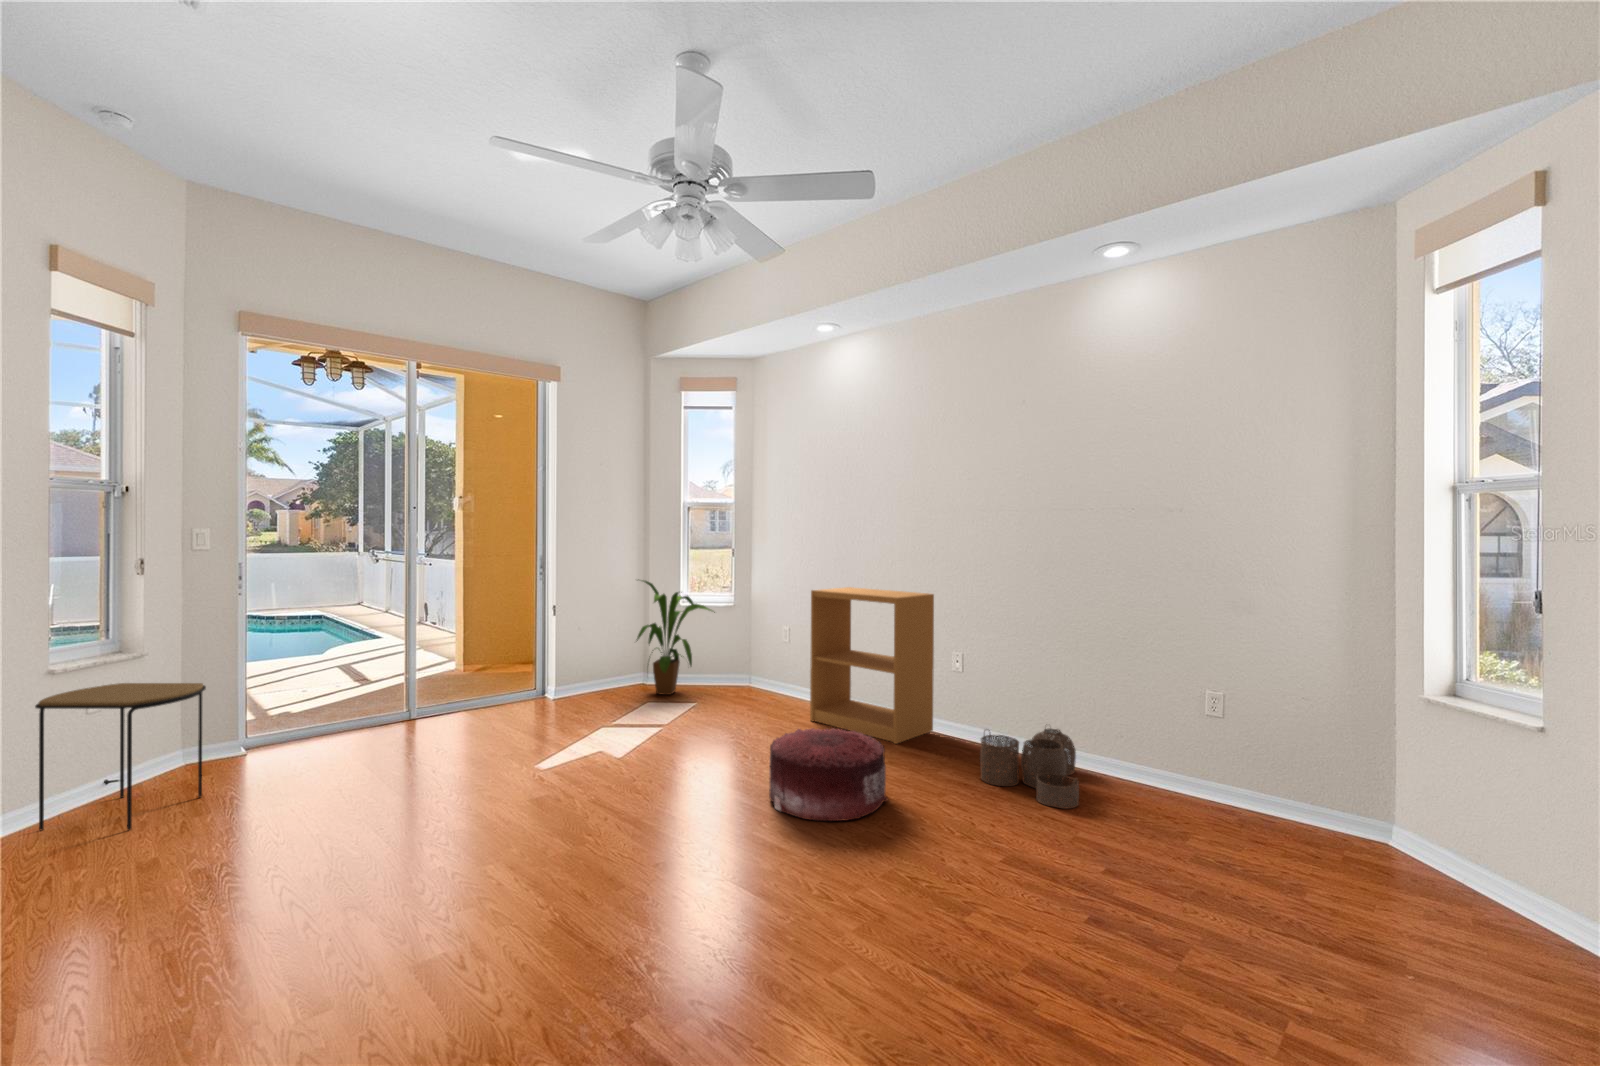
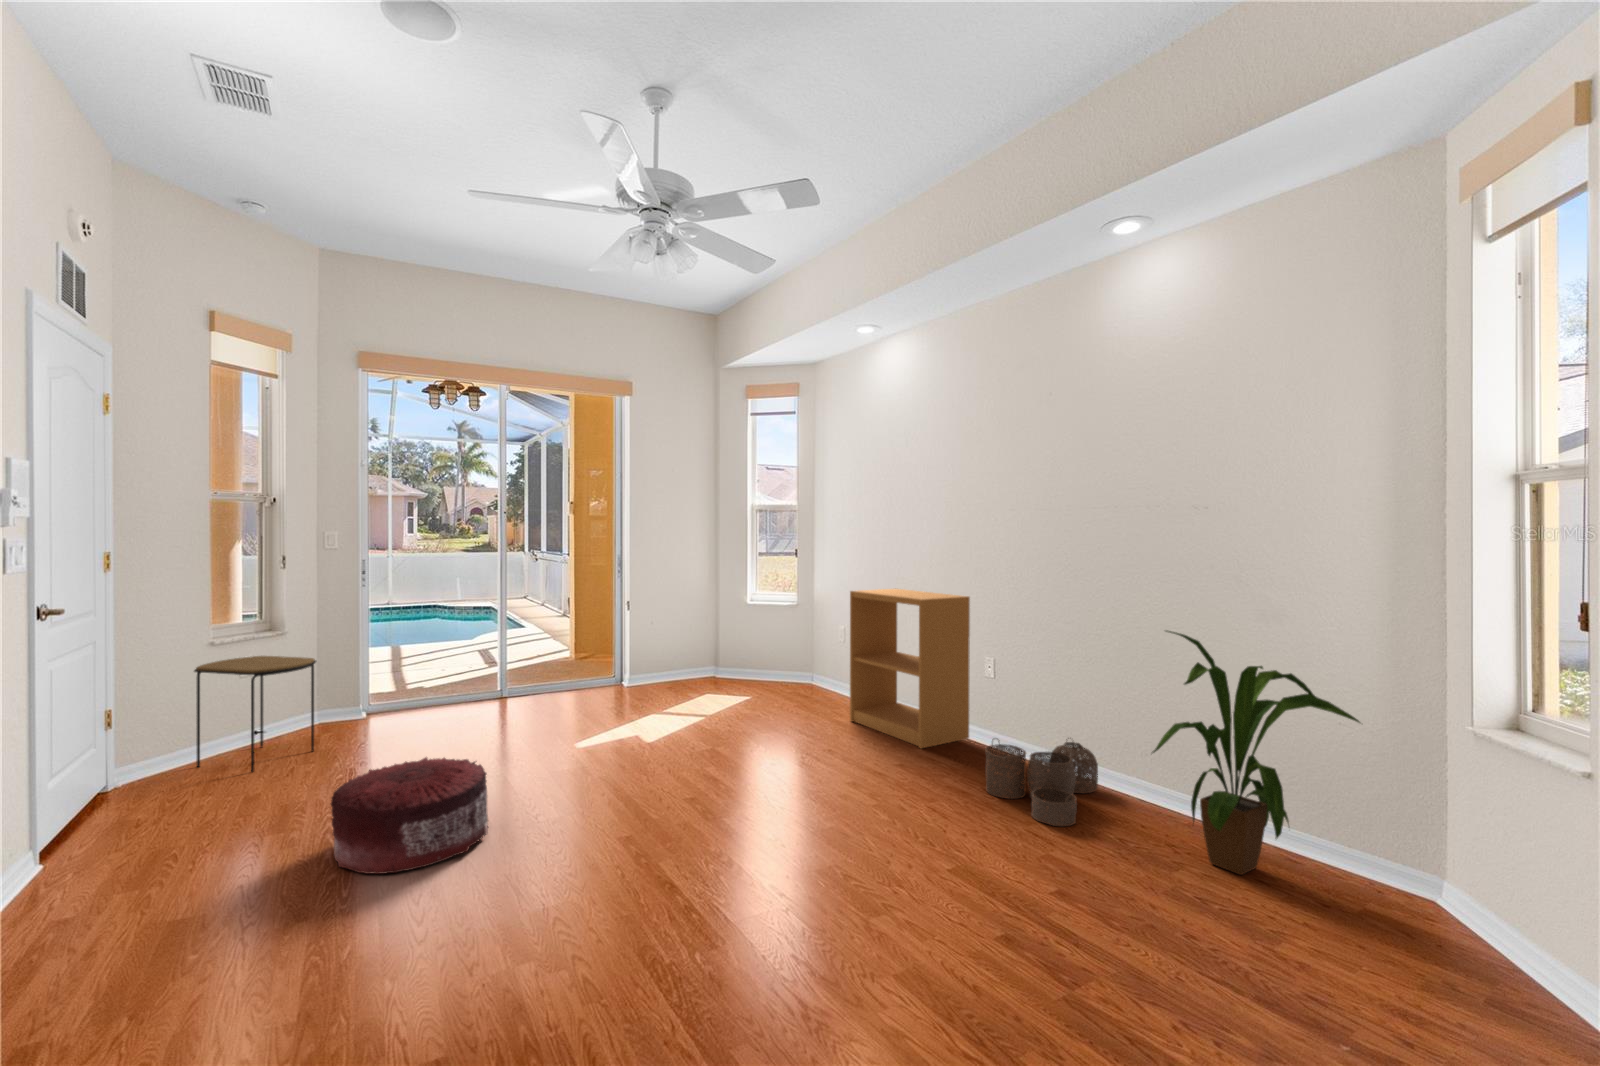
house plant: present [637,580,715,695] -> present [1153,631,1360,875]
pouf: present [769,728,888,821] -> present [331,757,488,874]

